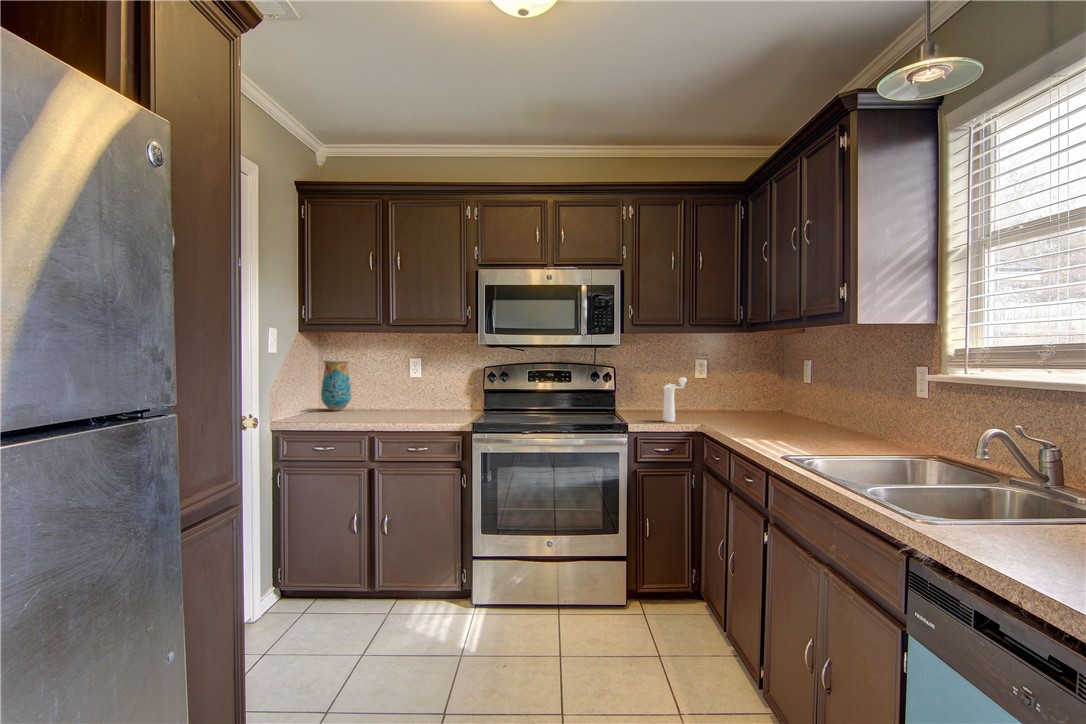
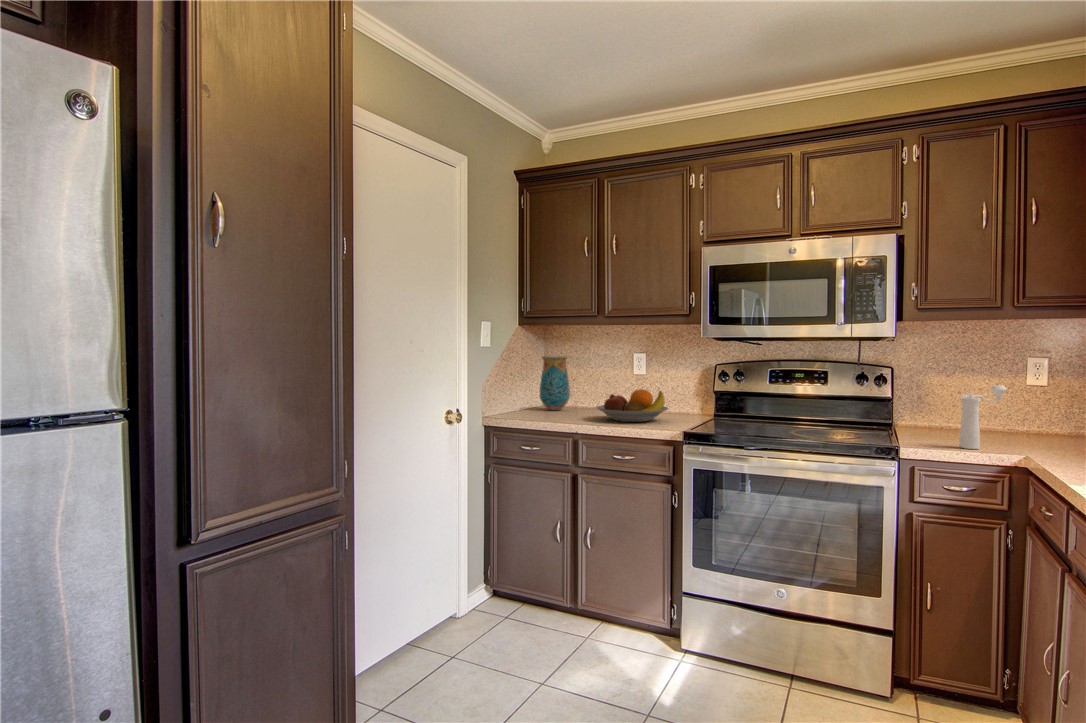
fruit bowl: none [385,389,451,418] -> present [596,389,669,422]

